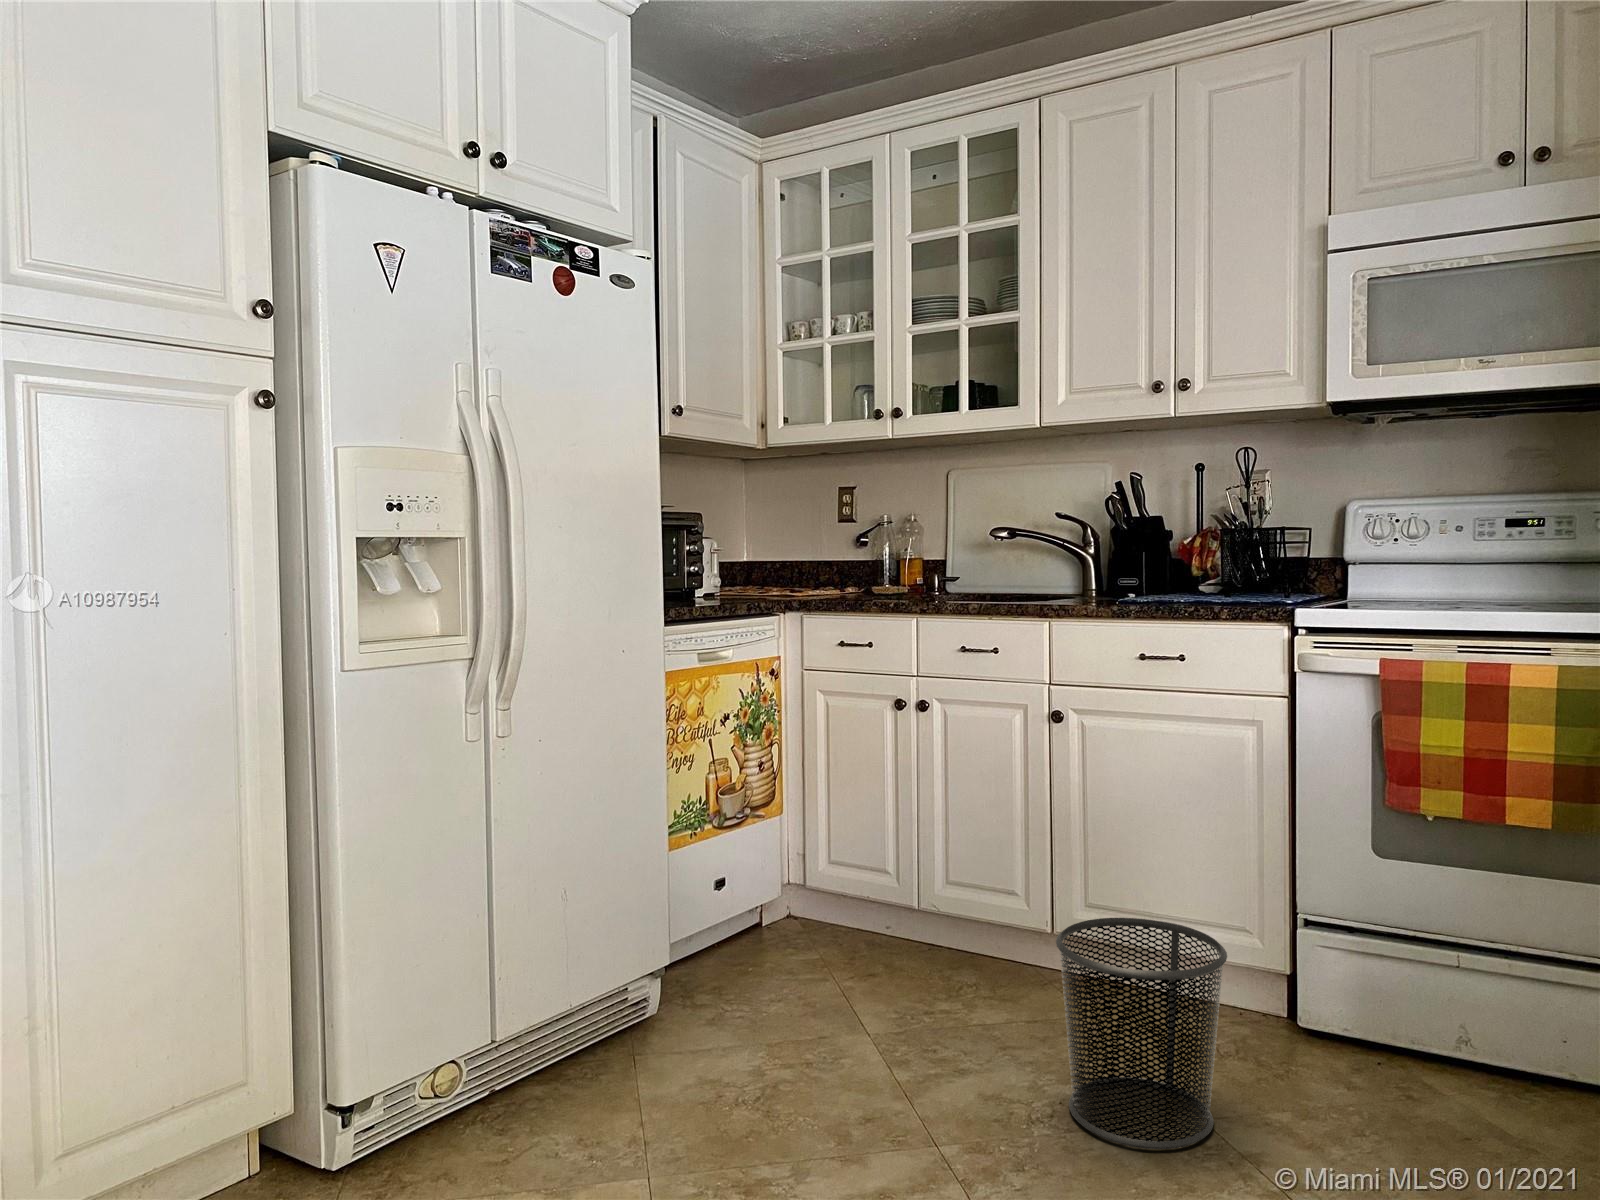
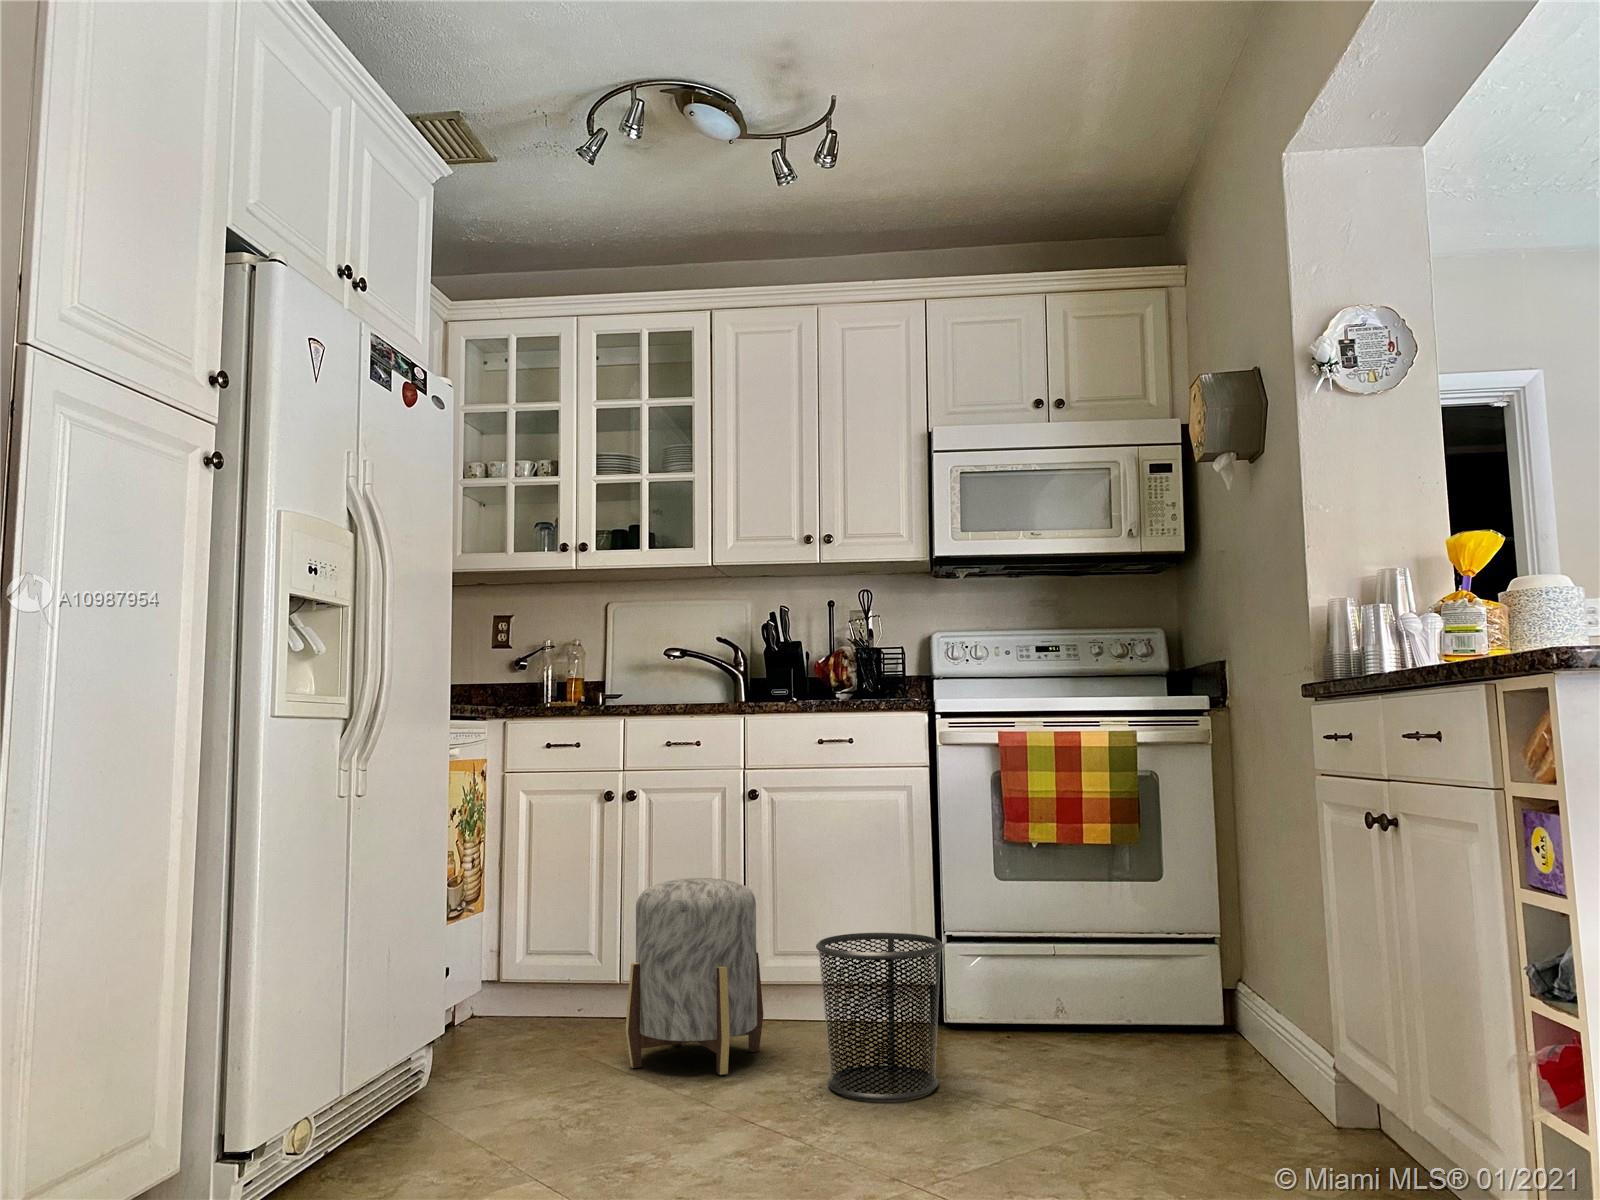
stool: none [875,816,1041,1050] -> present [625,878,763,1075]

